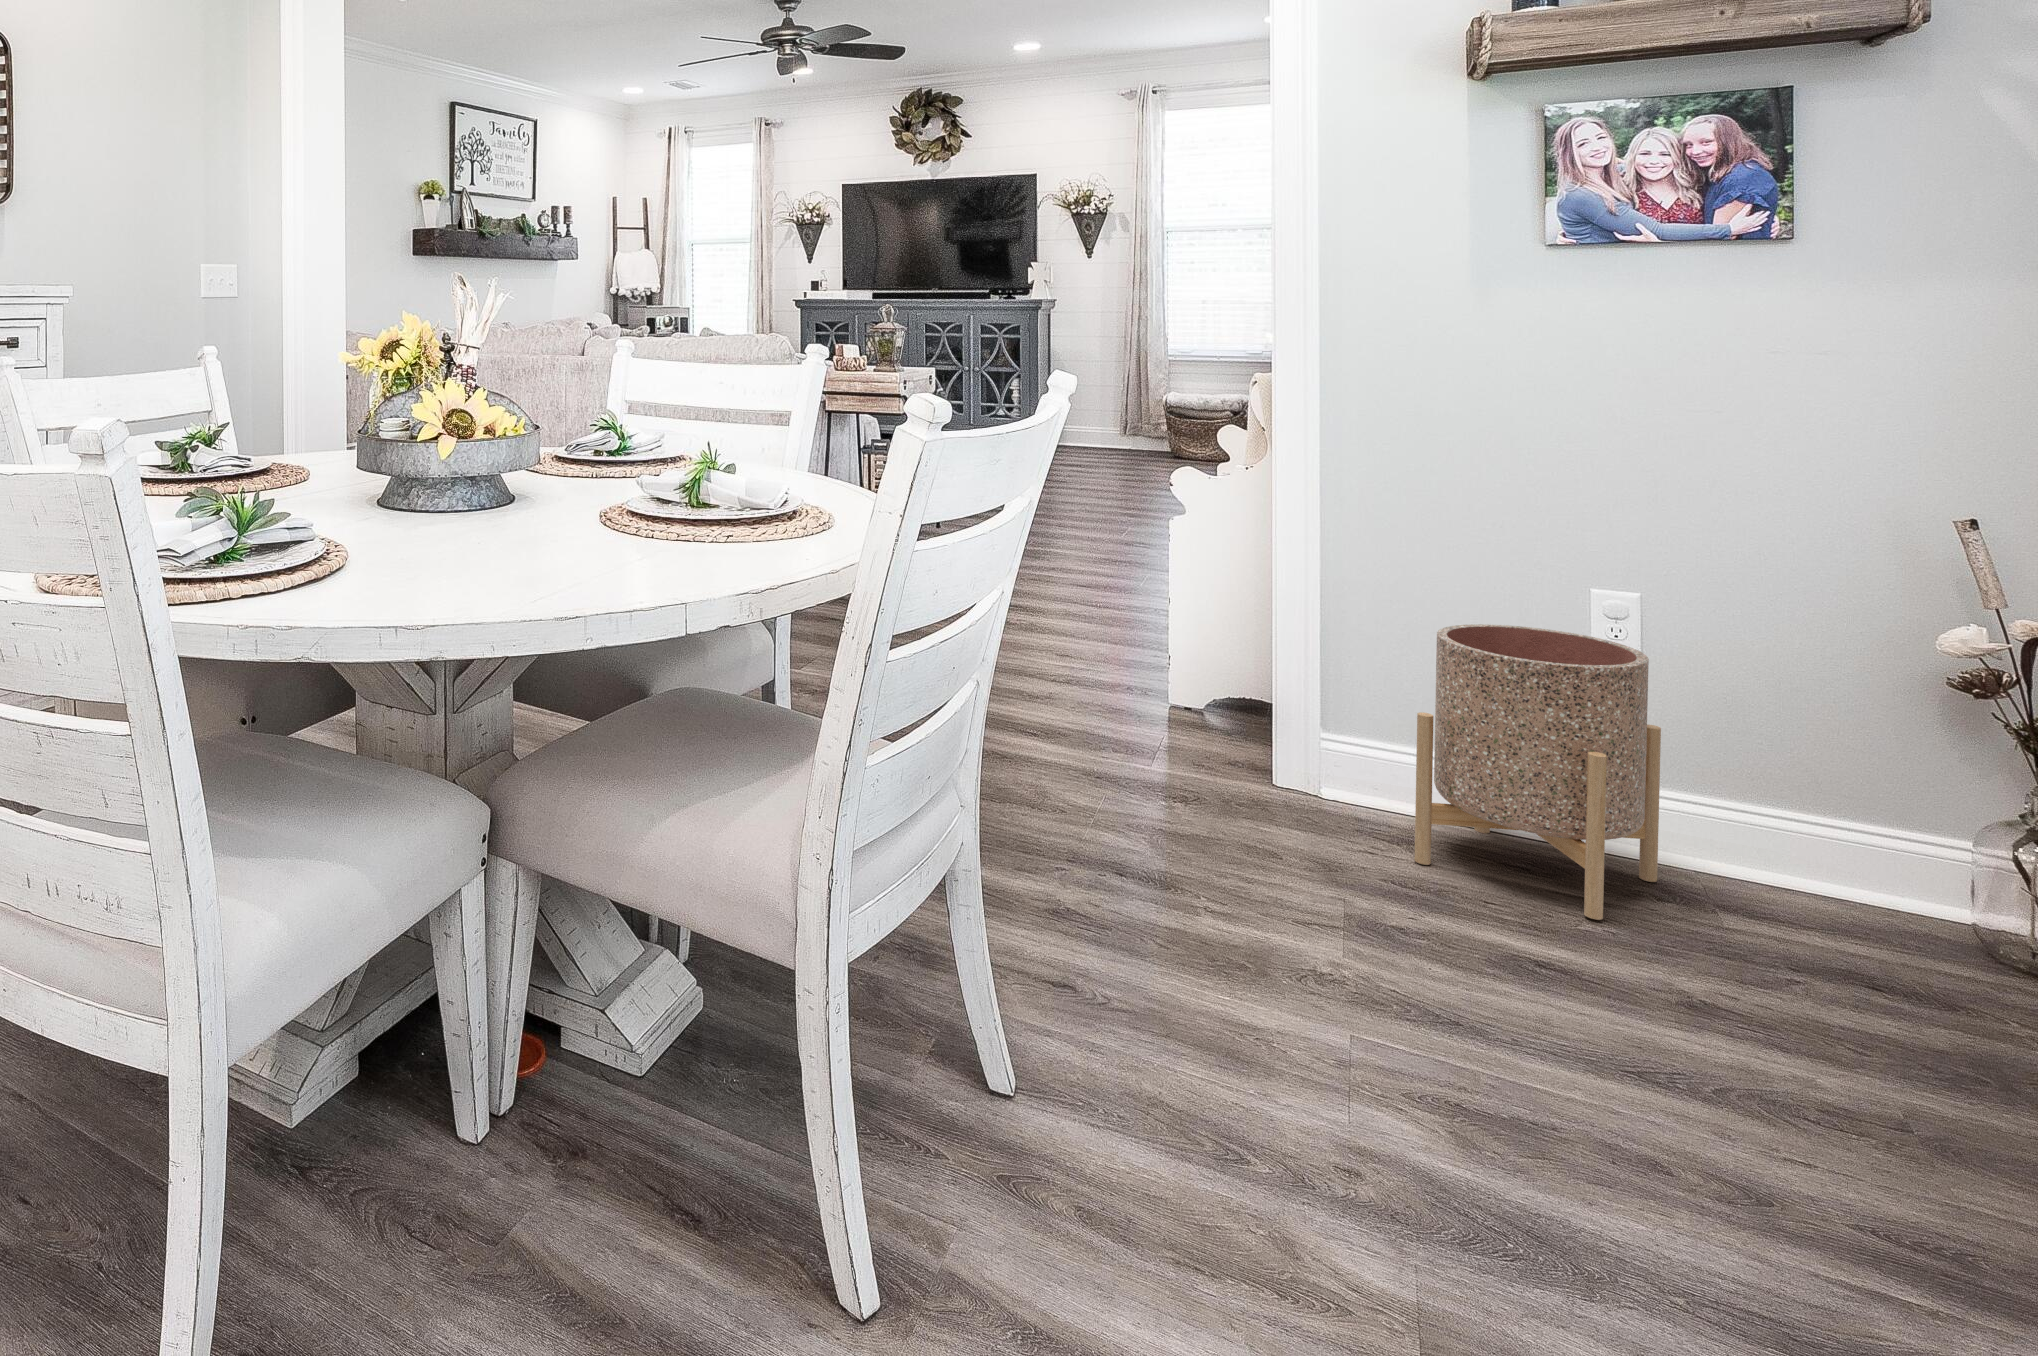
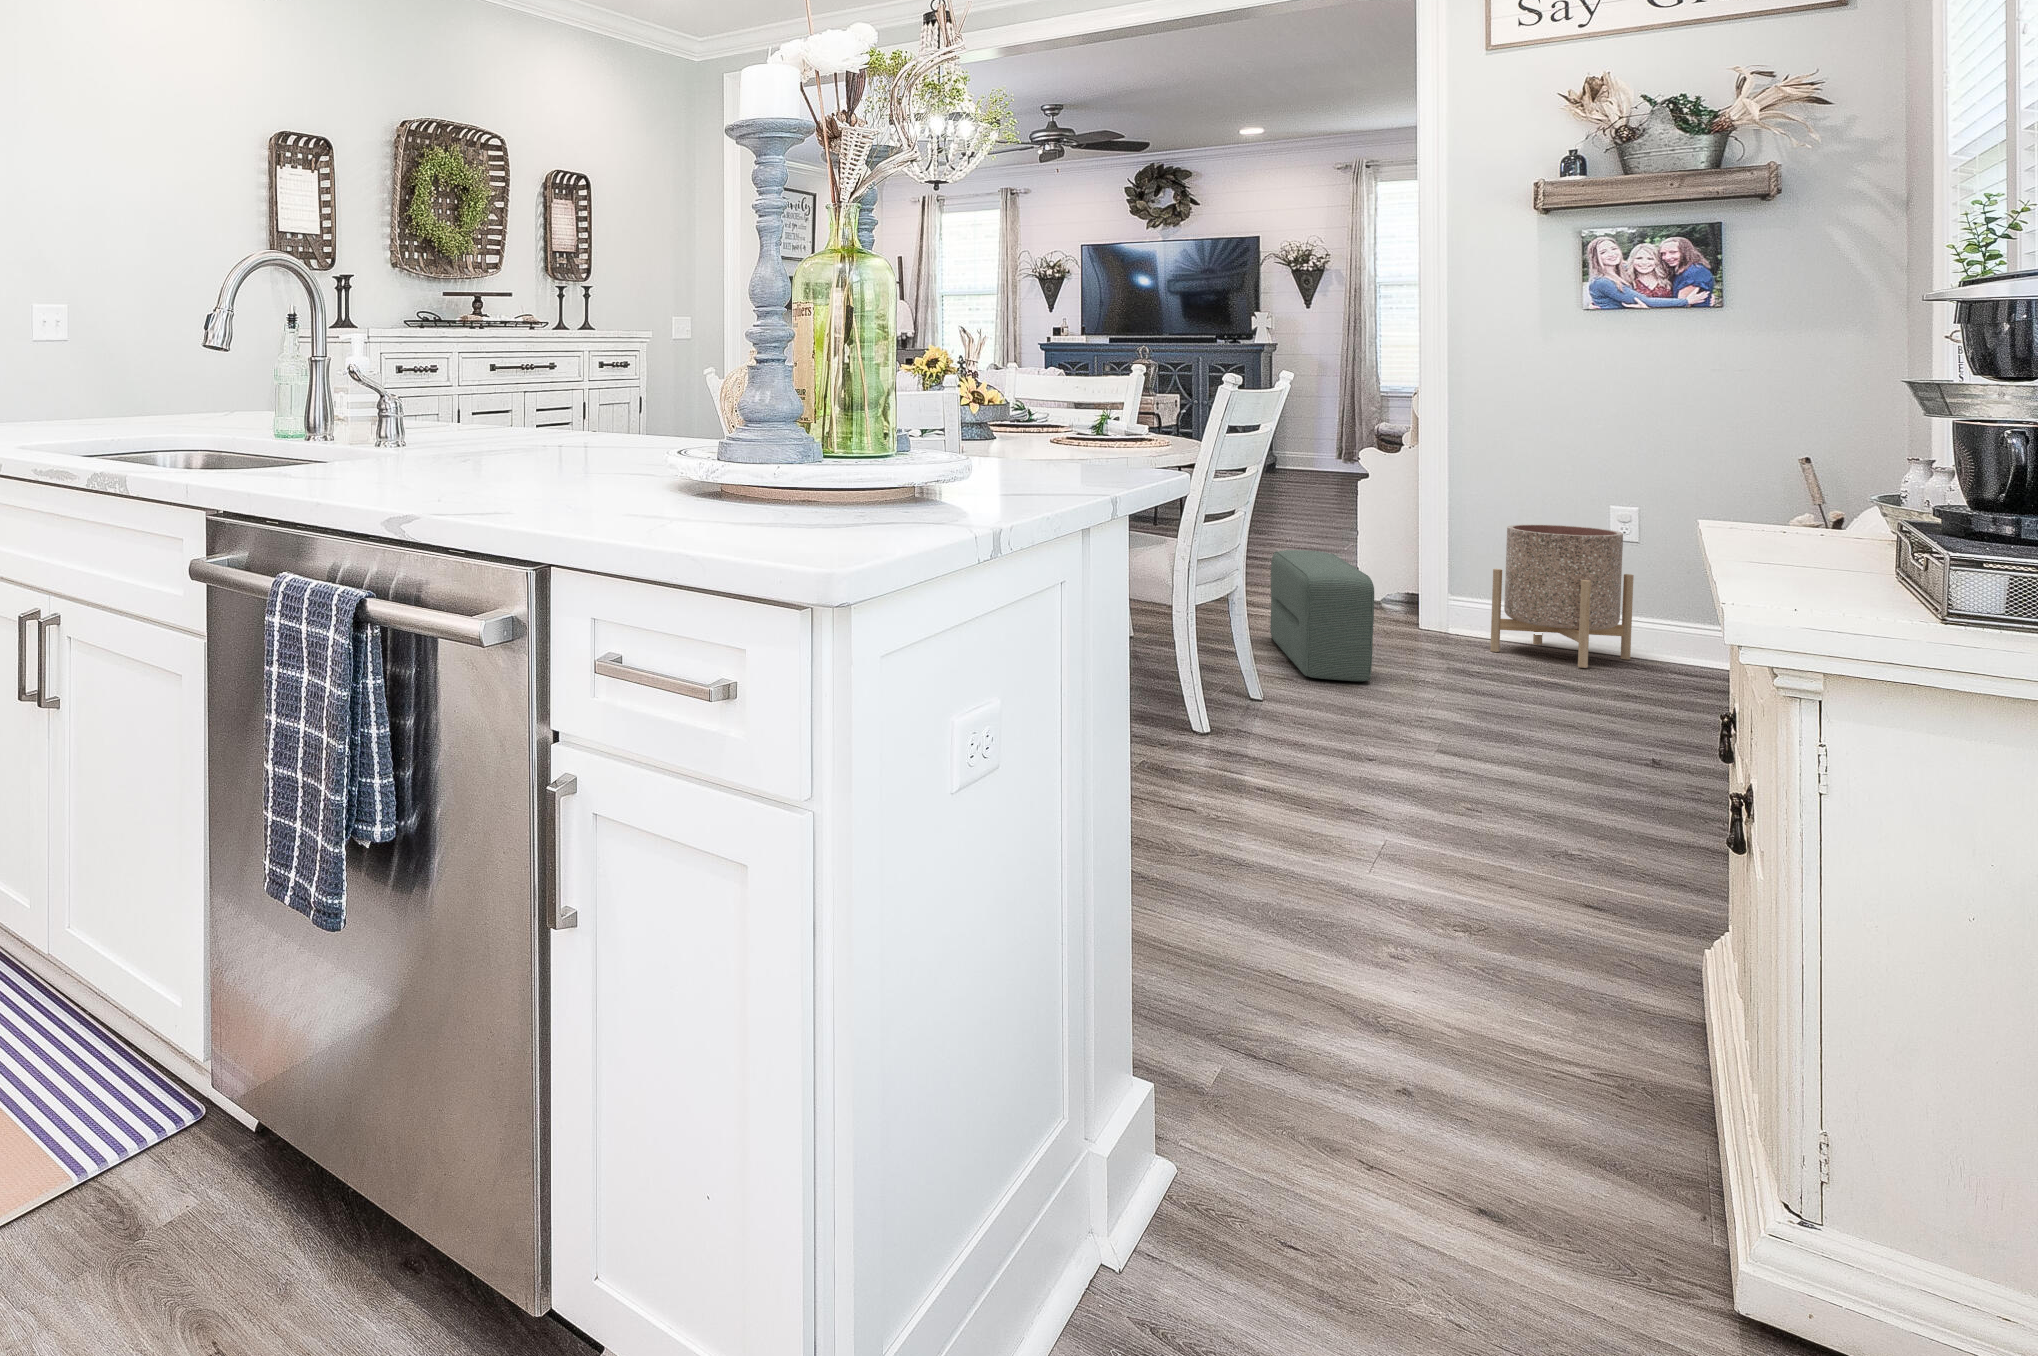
pouf: none [1040,678,1234,1006] -> present [1270,550,1374,681]

